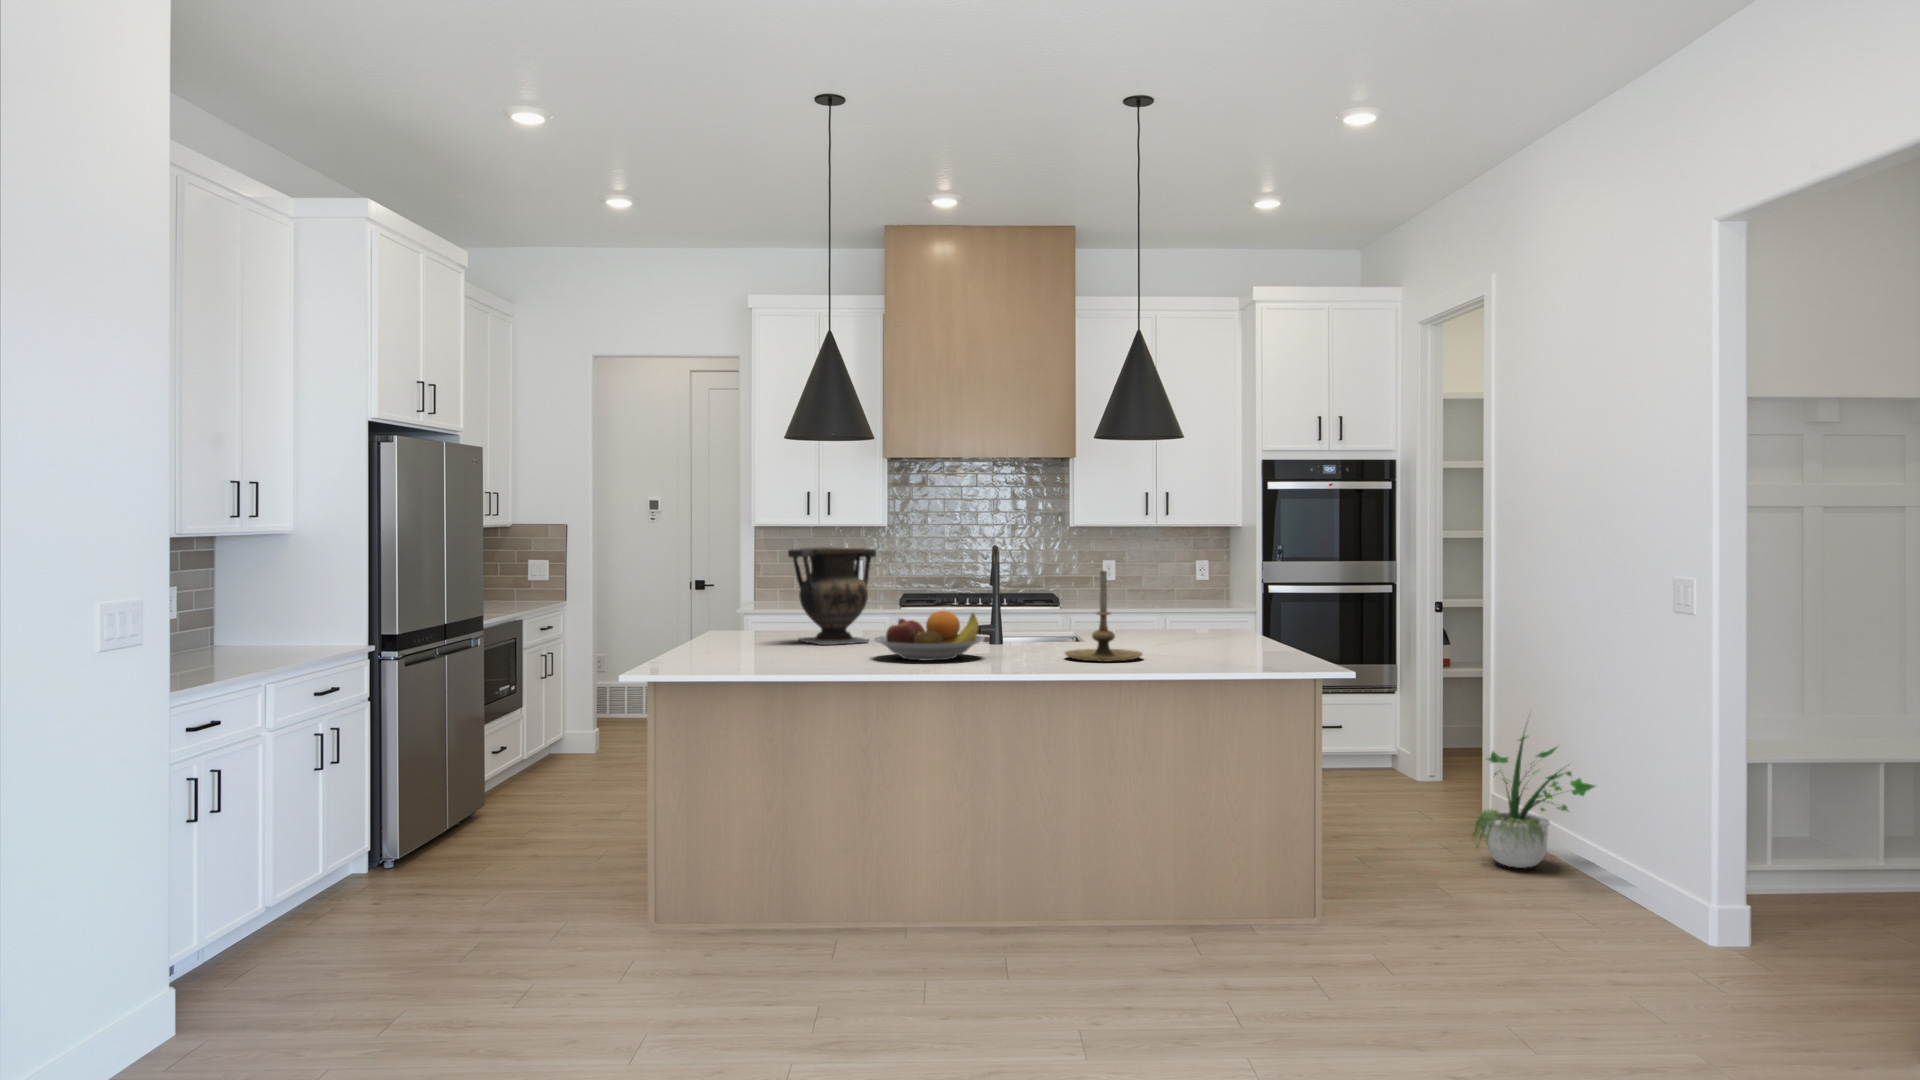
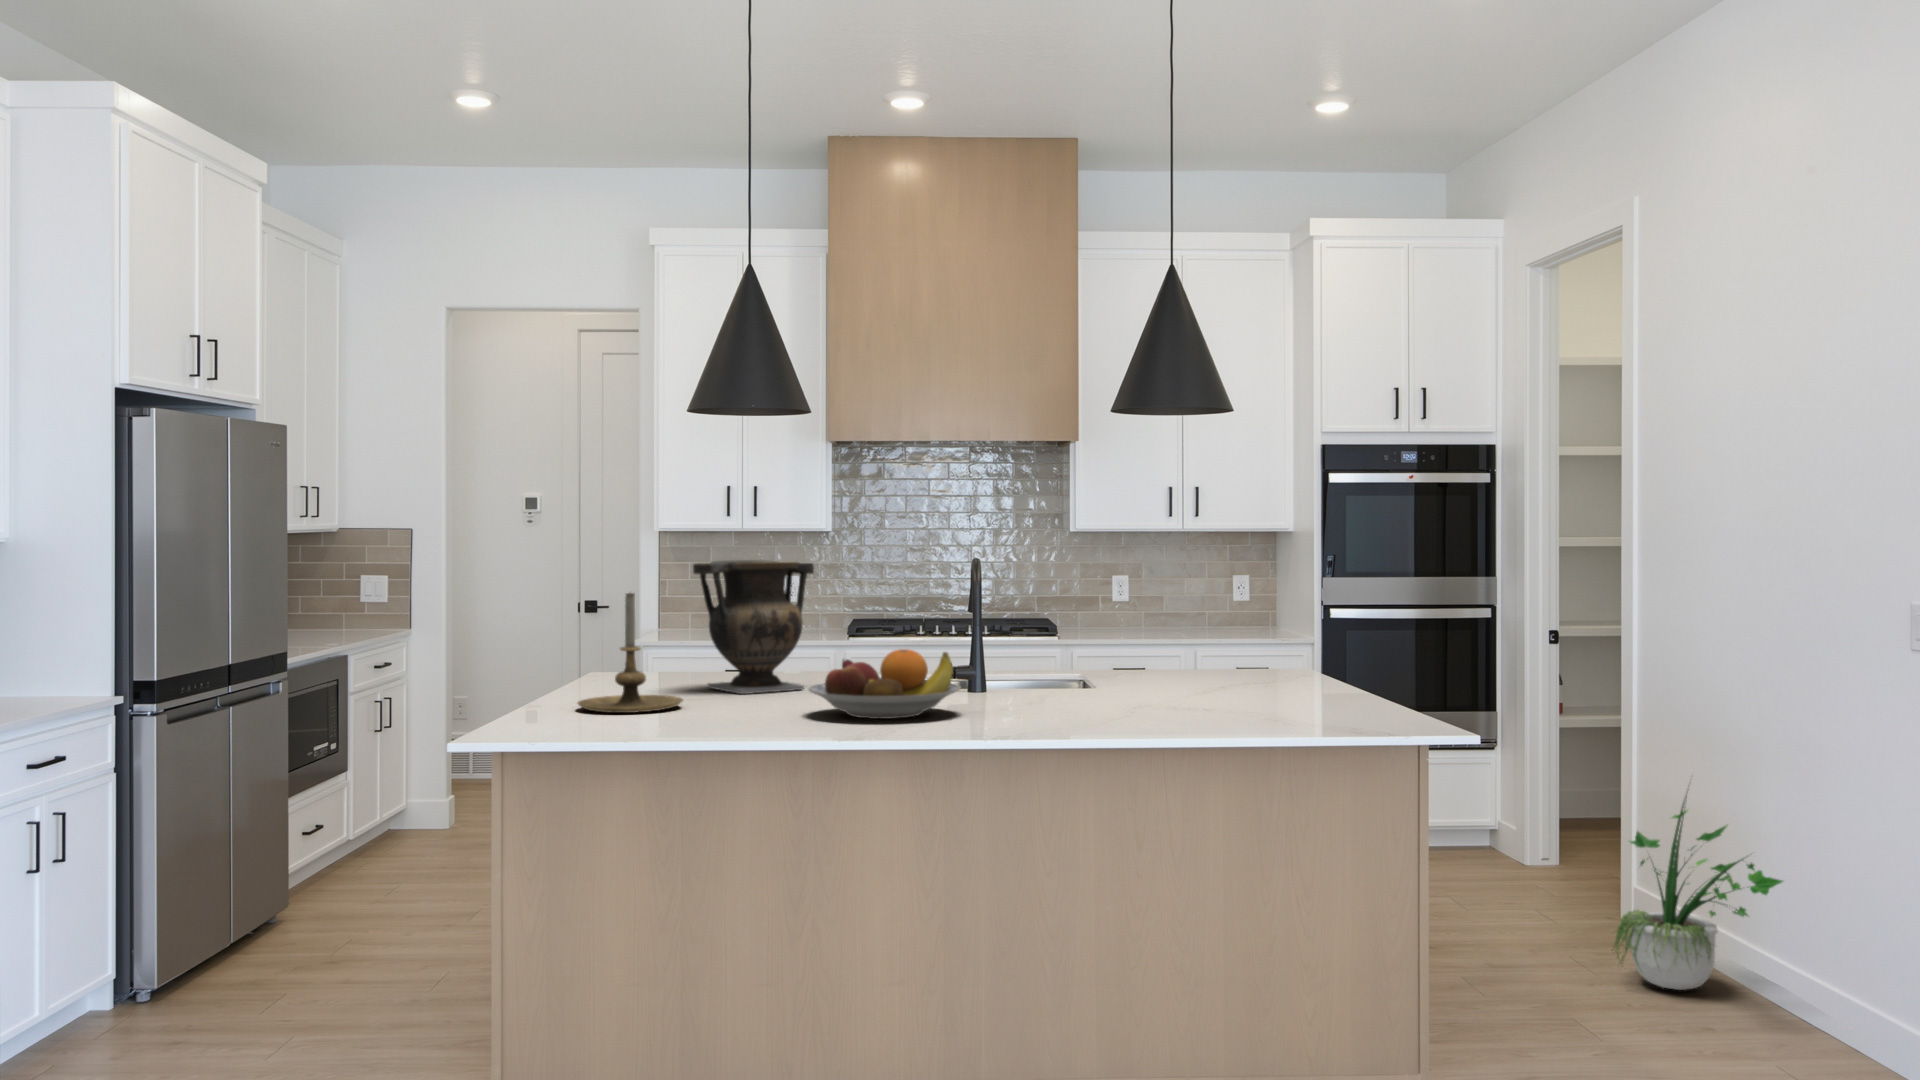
candle holder: present [1065,571,1142,662] -> present [578,593,683,713]

